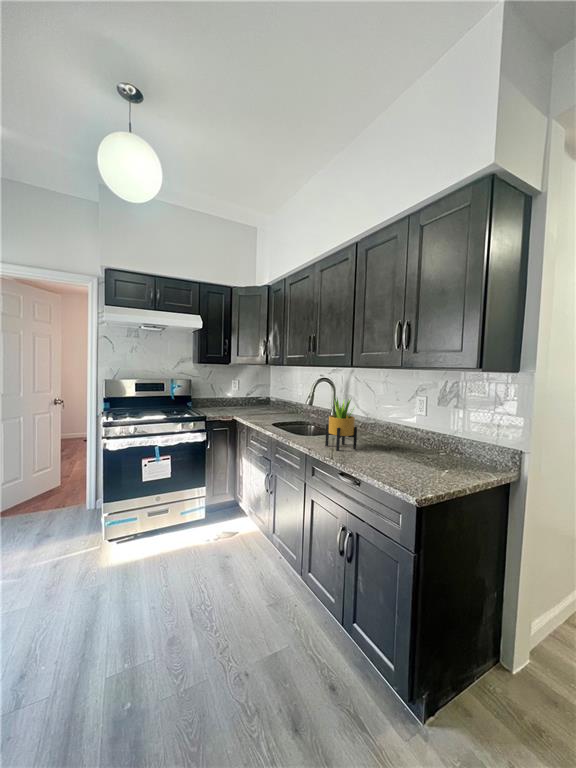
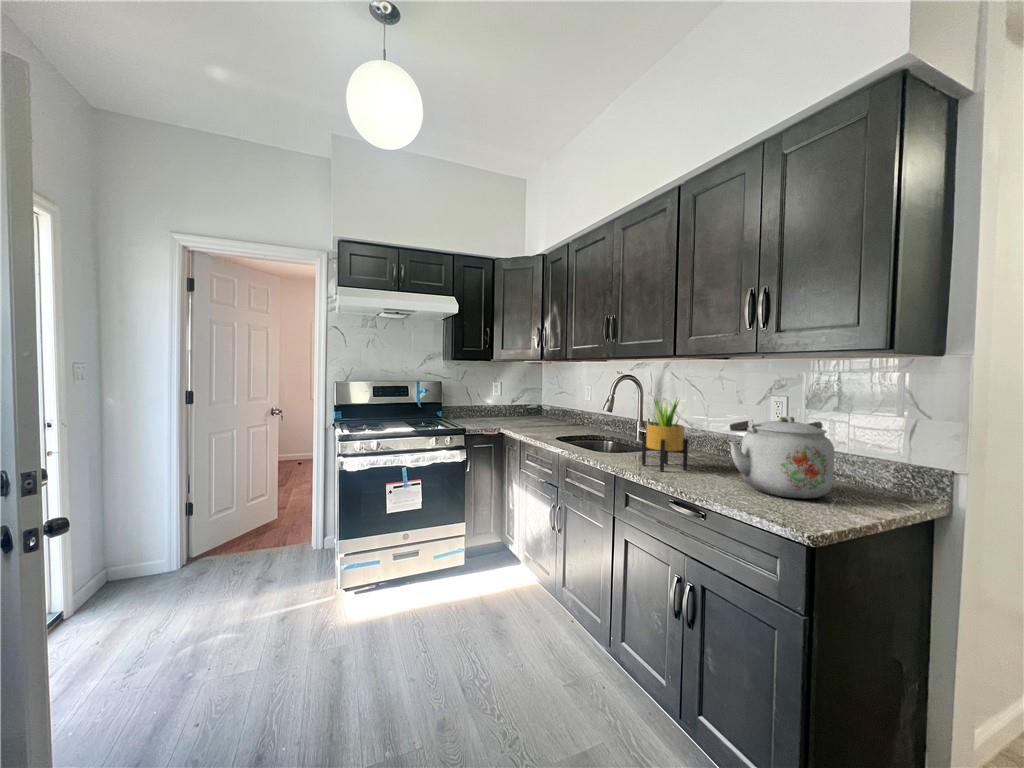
kettle: none [379,413,447,471] -> present [730,416,834,499]

